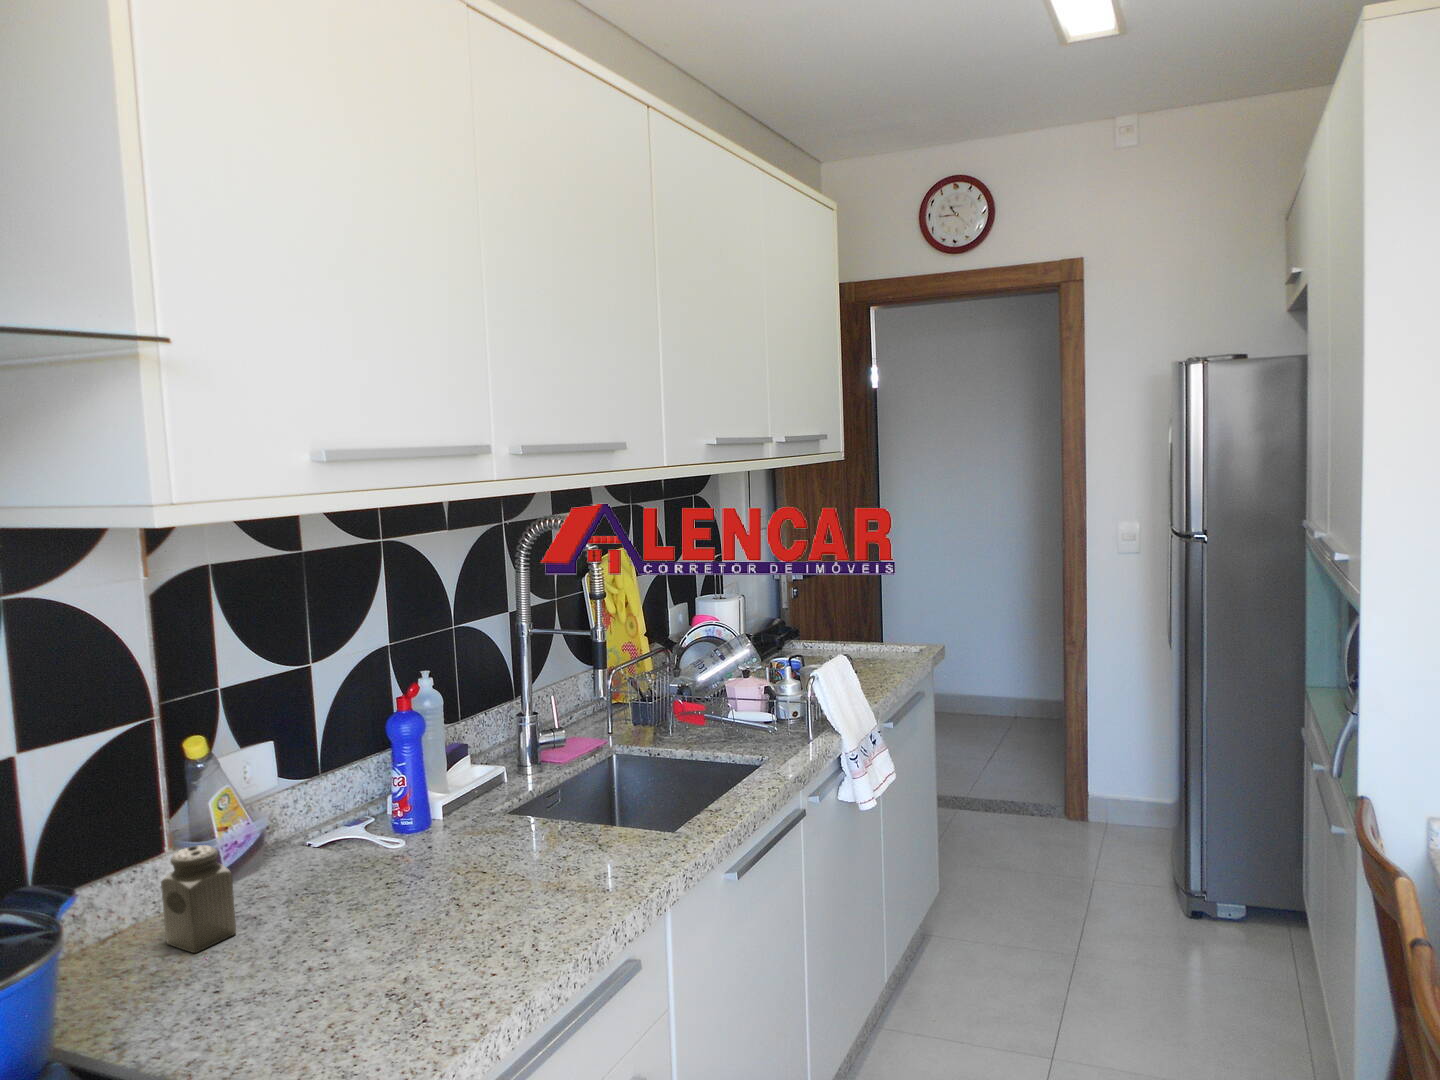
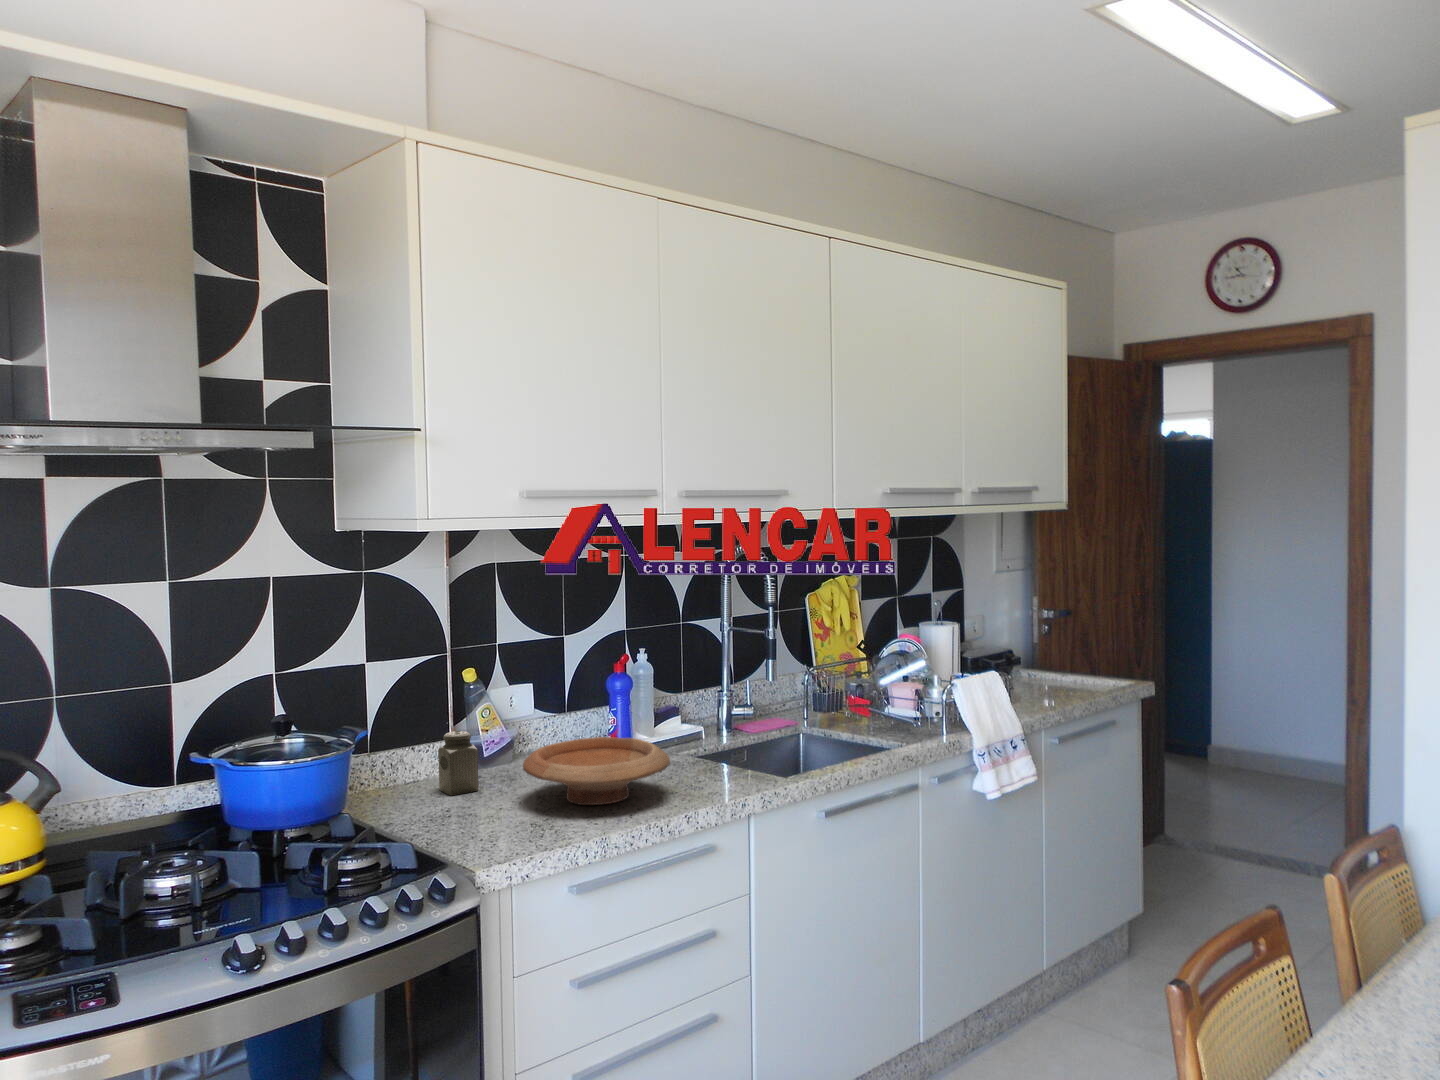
wooden bowl: none [323,818,549,938] -> present [523,737,670,805]

